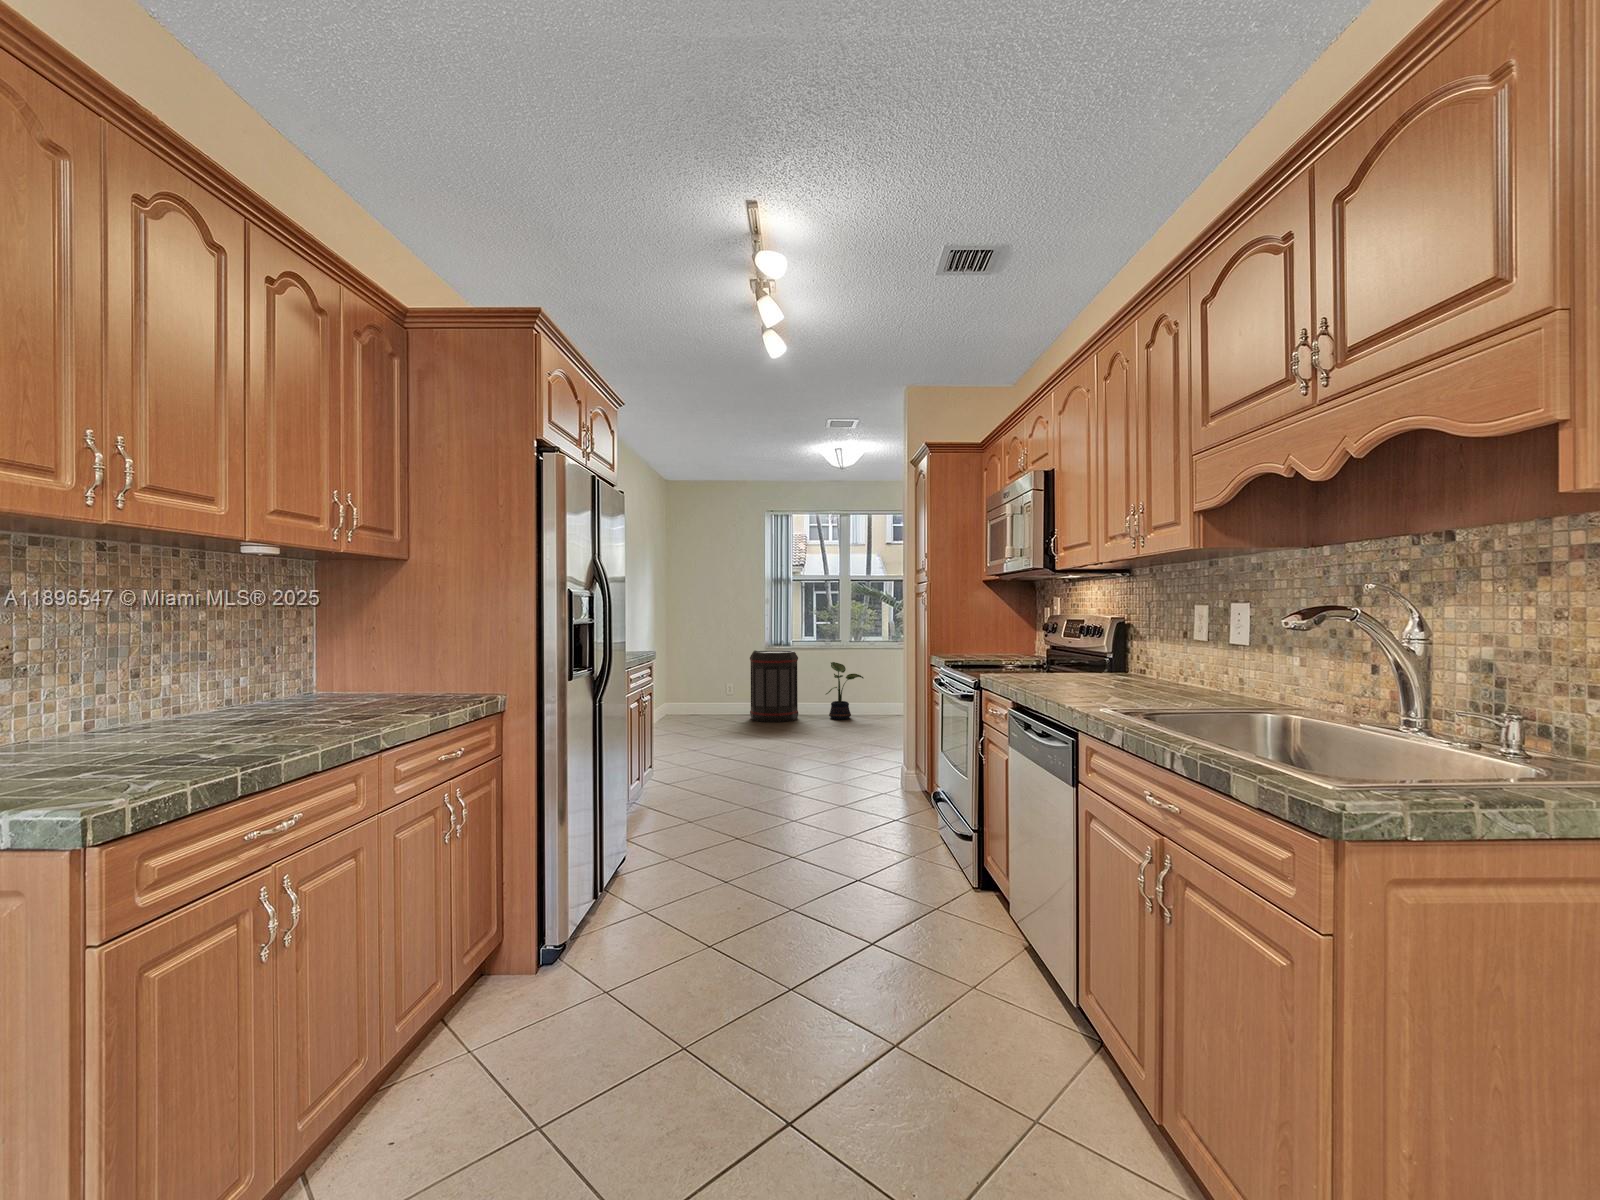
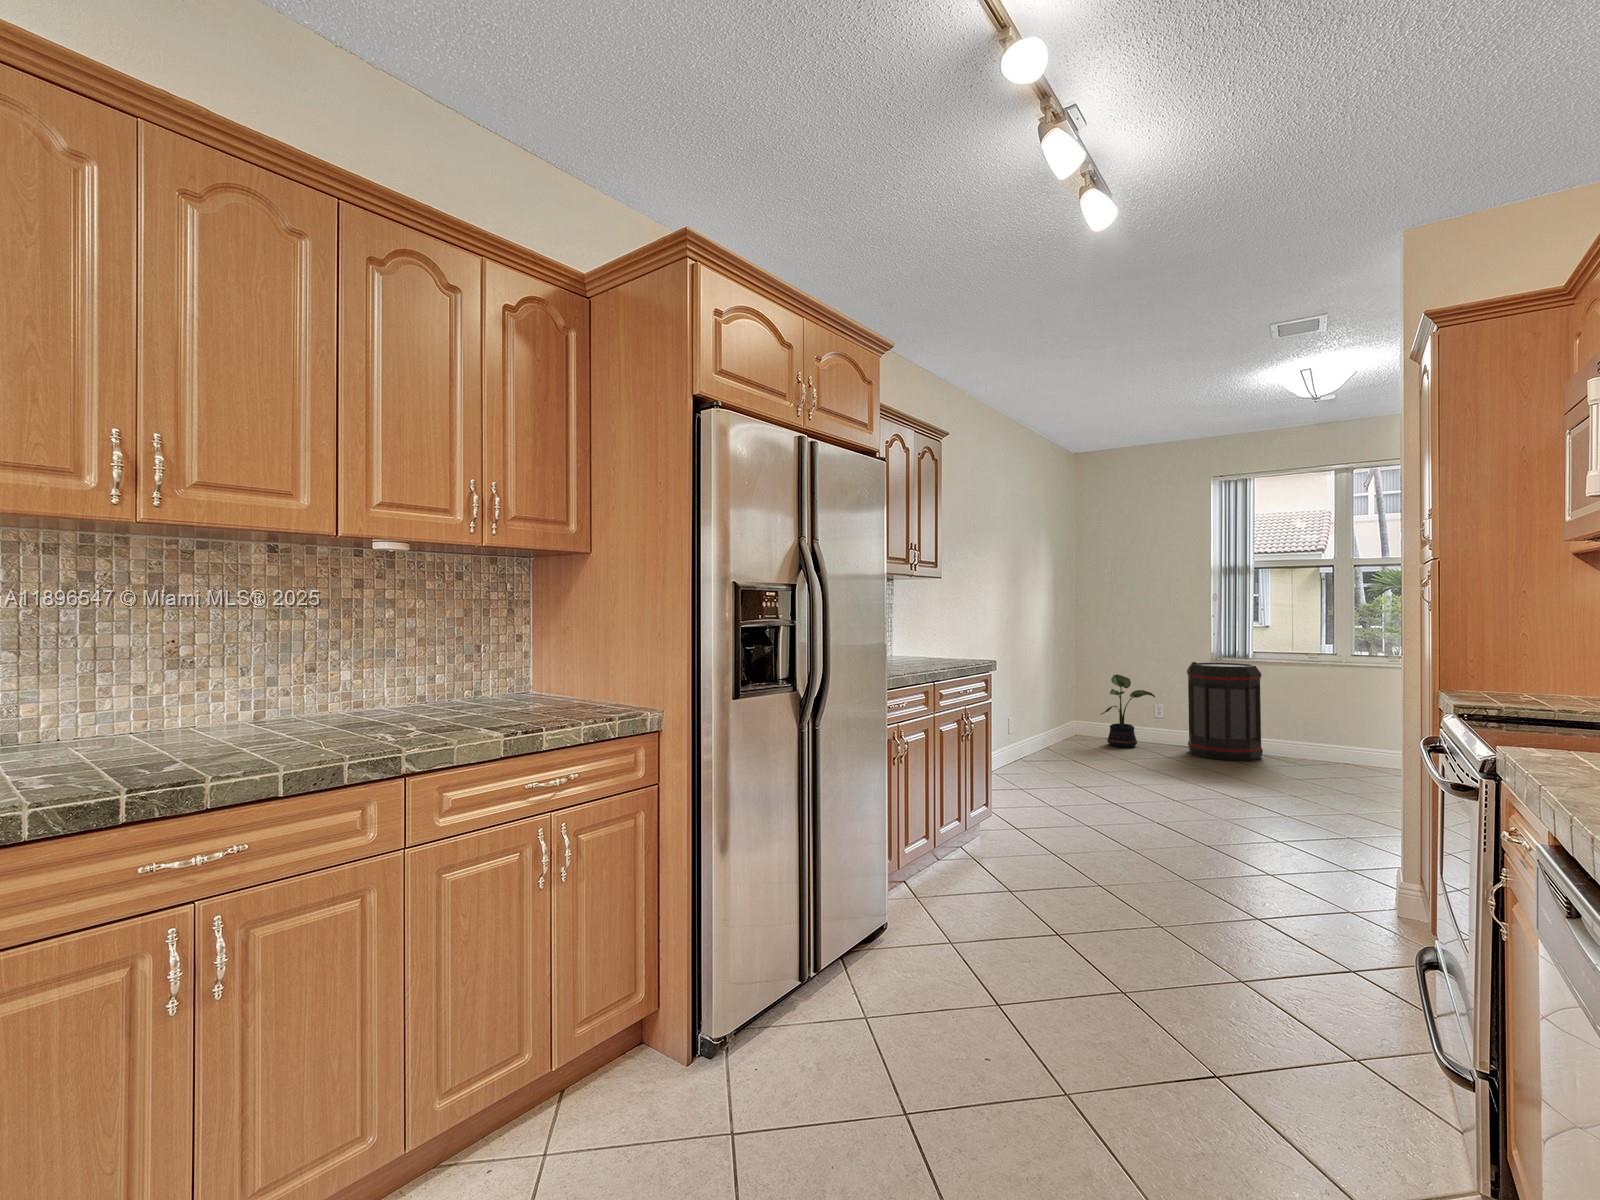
potted plant: present [826,662,863,720] -> present [1101,674,1155,748]

